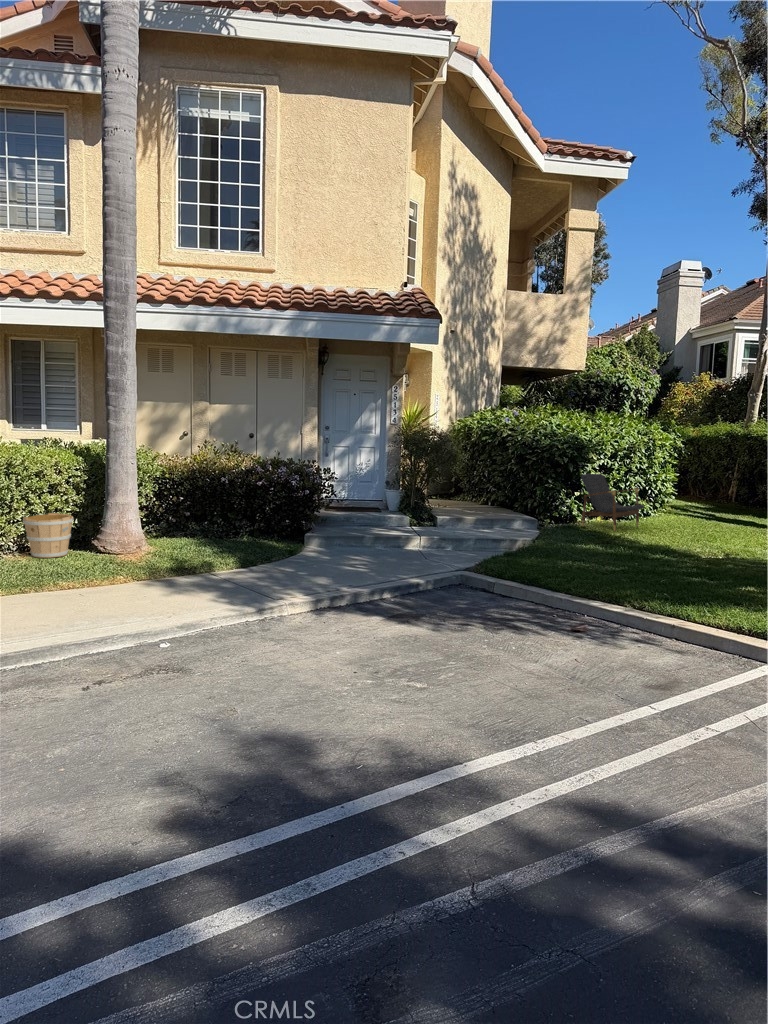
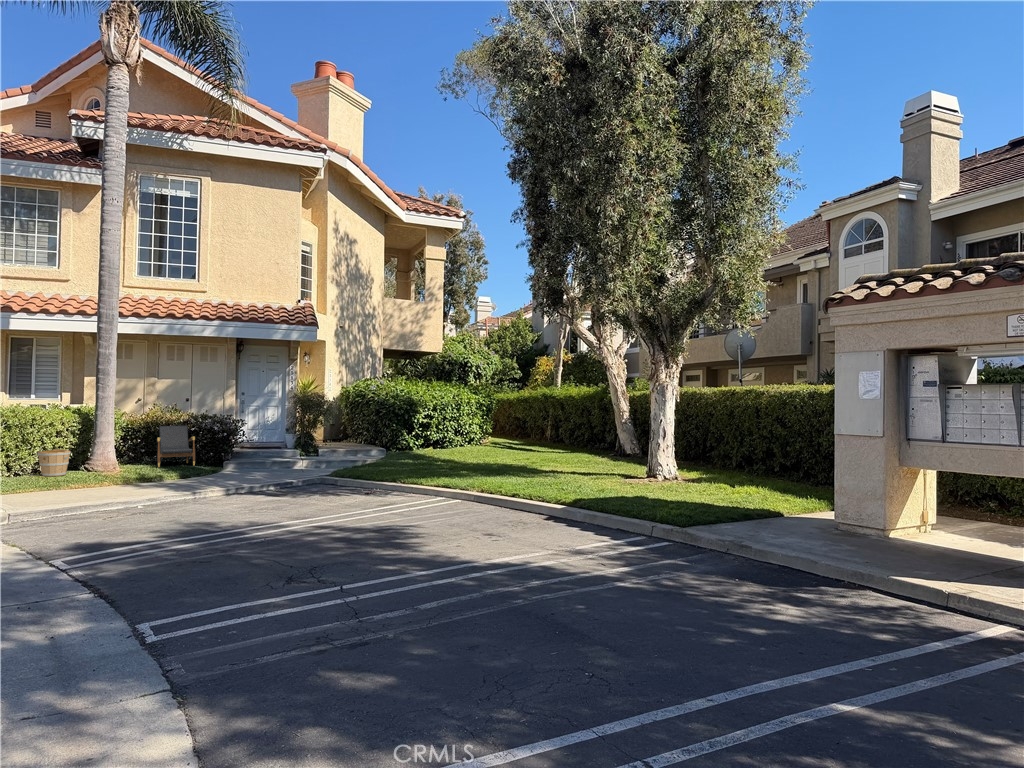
lounge chair: present [581,474,644,531] -> present [157,426,195,467]

